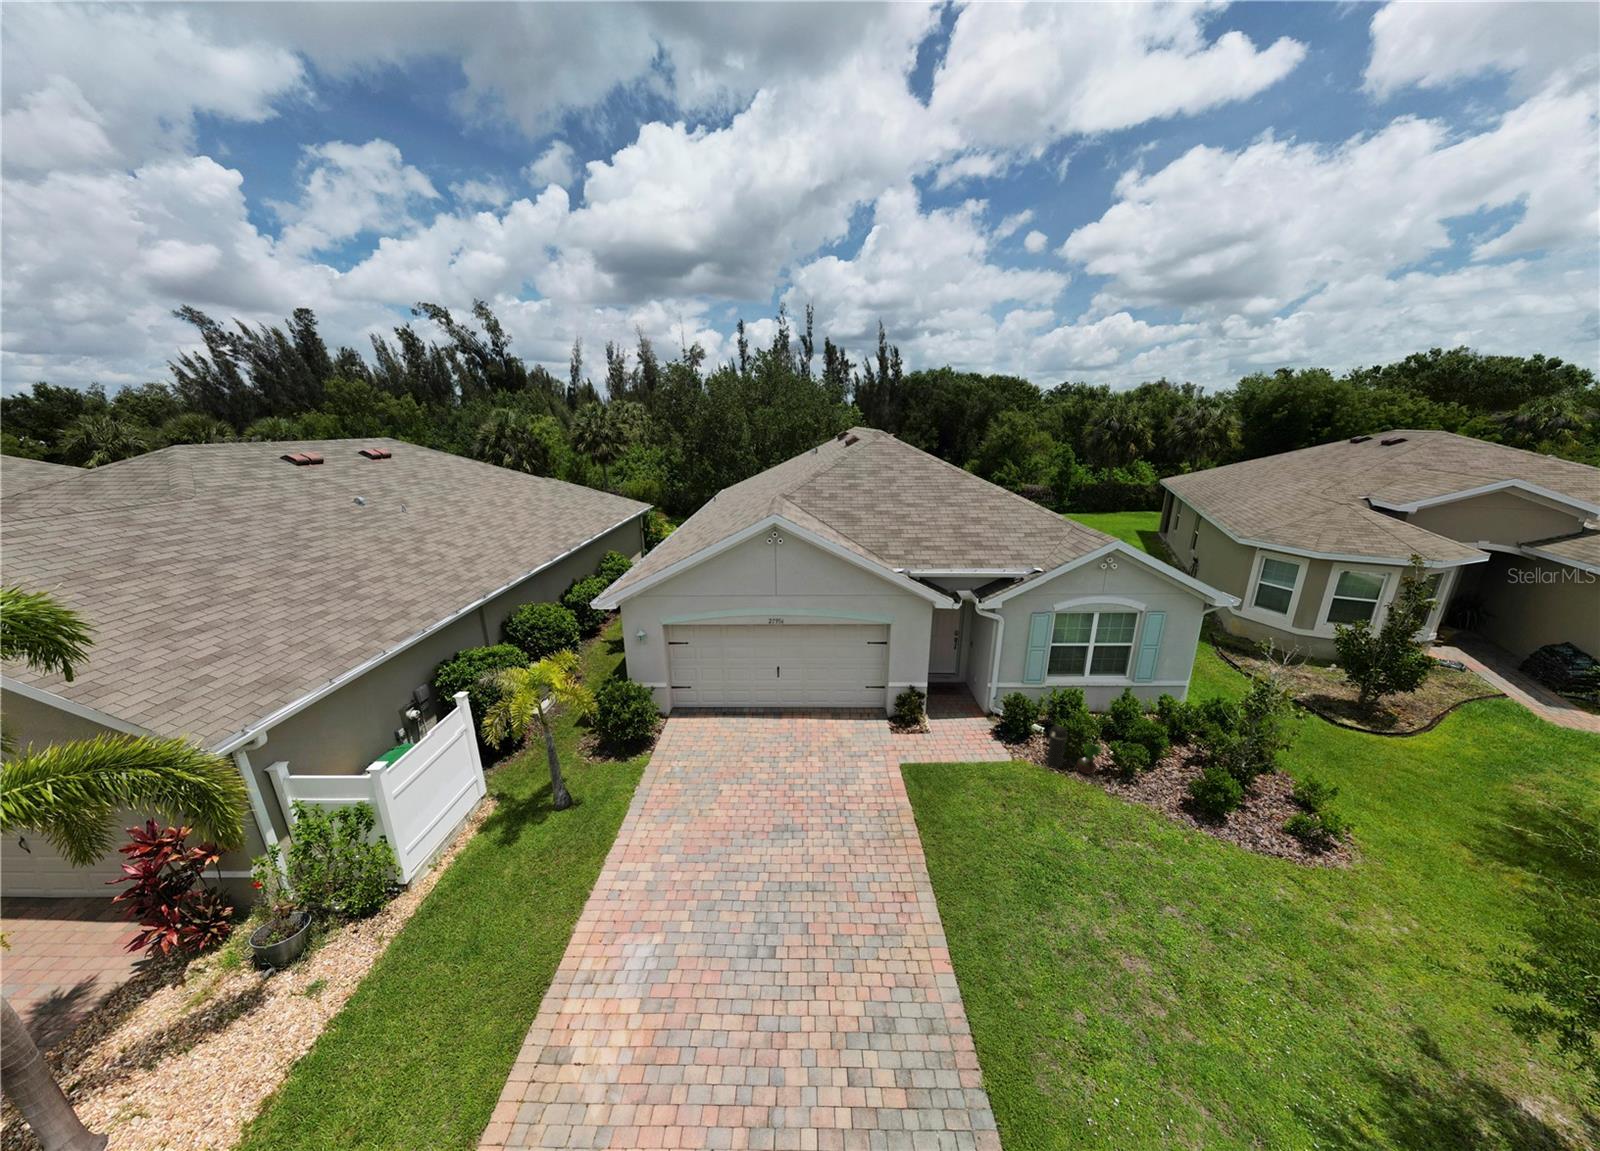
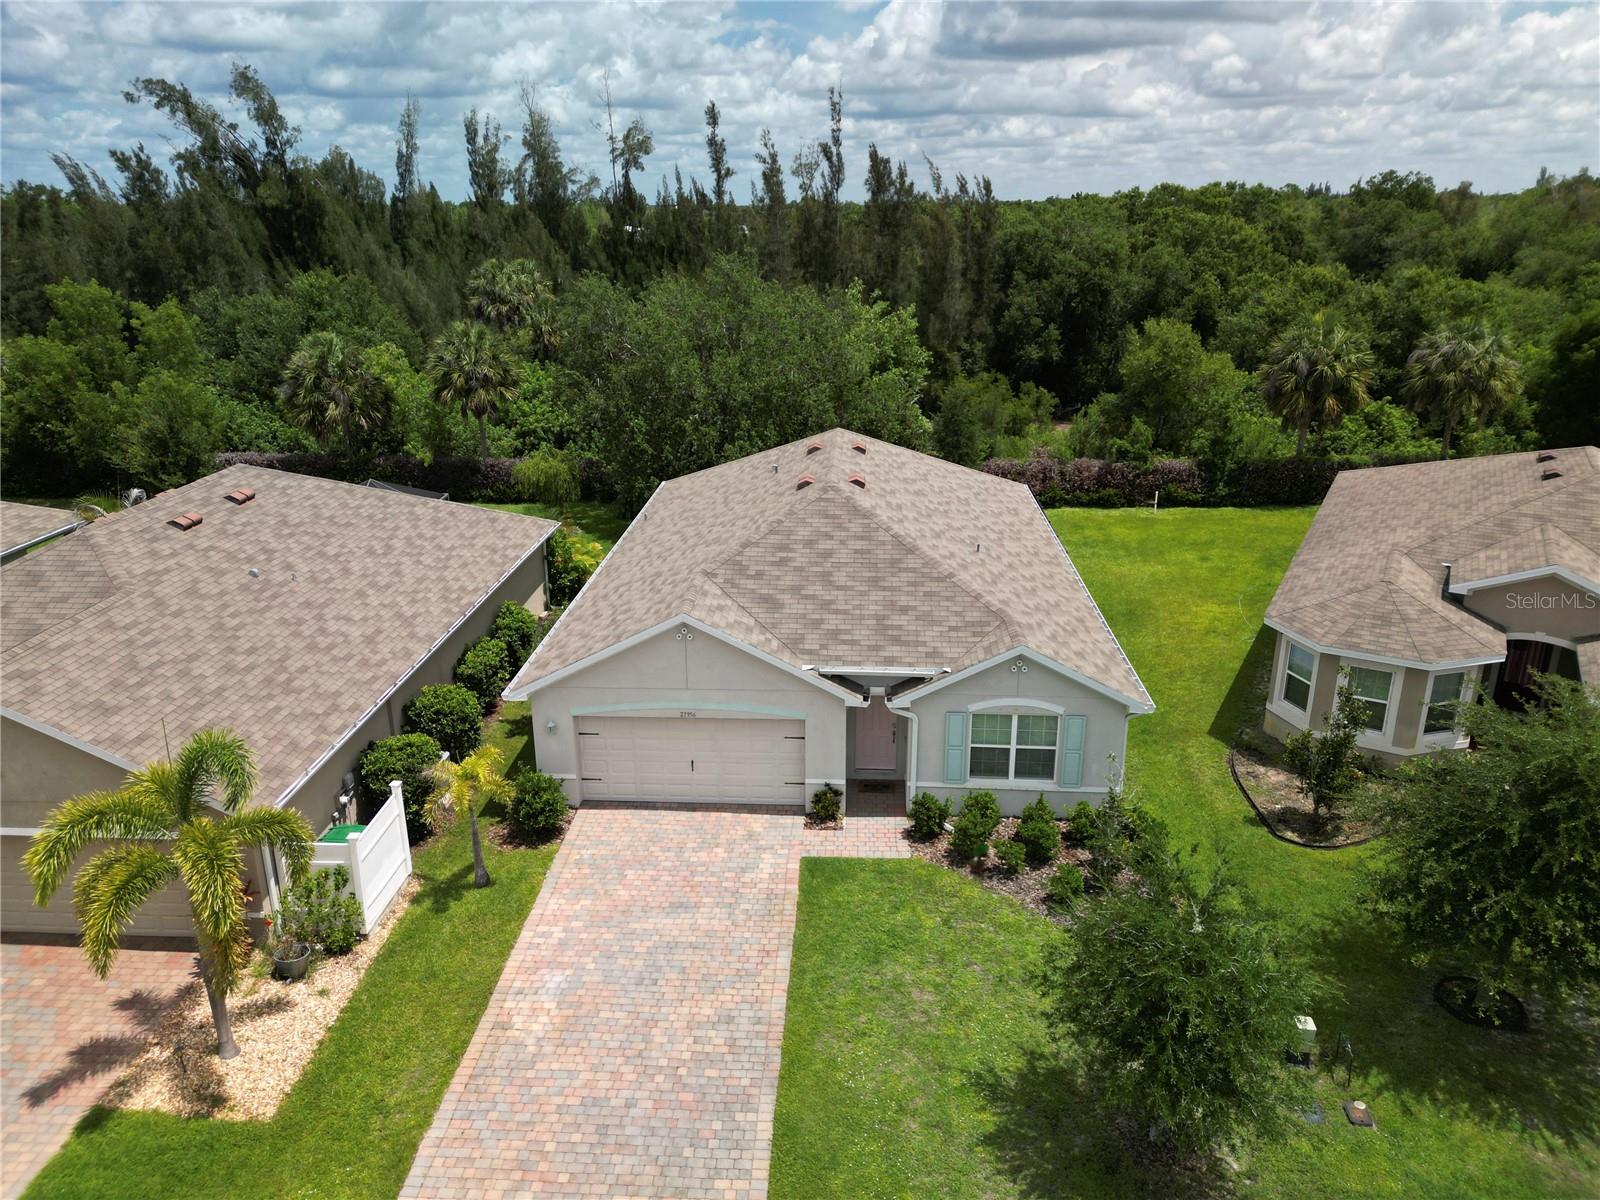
trash can: present [1046,726,1067,768] -> none [944,826,961,867]

